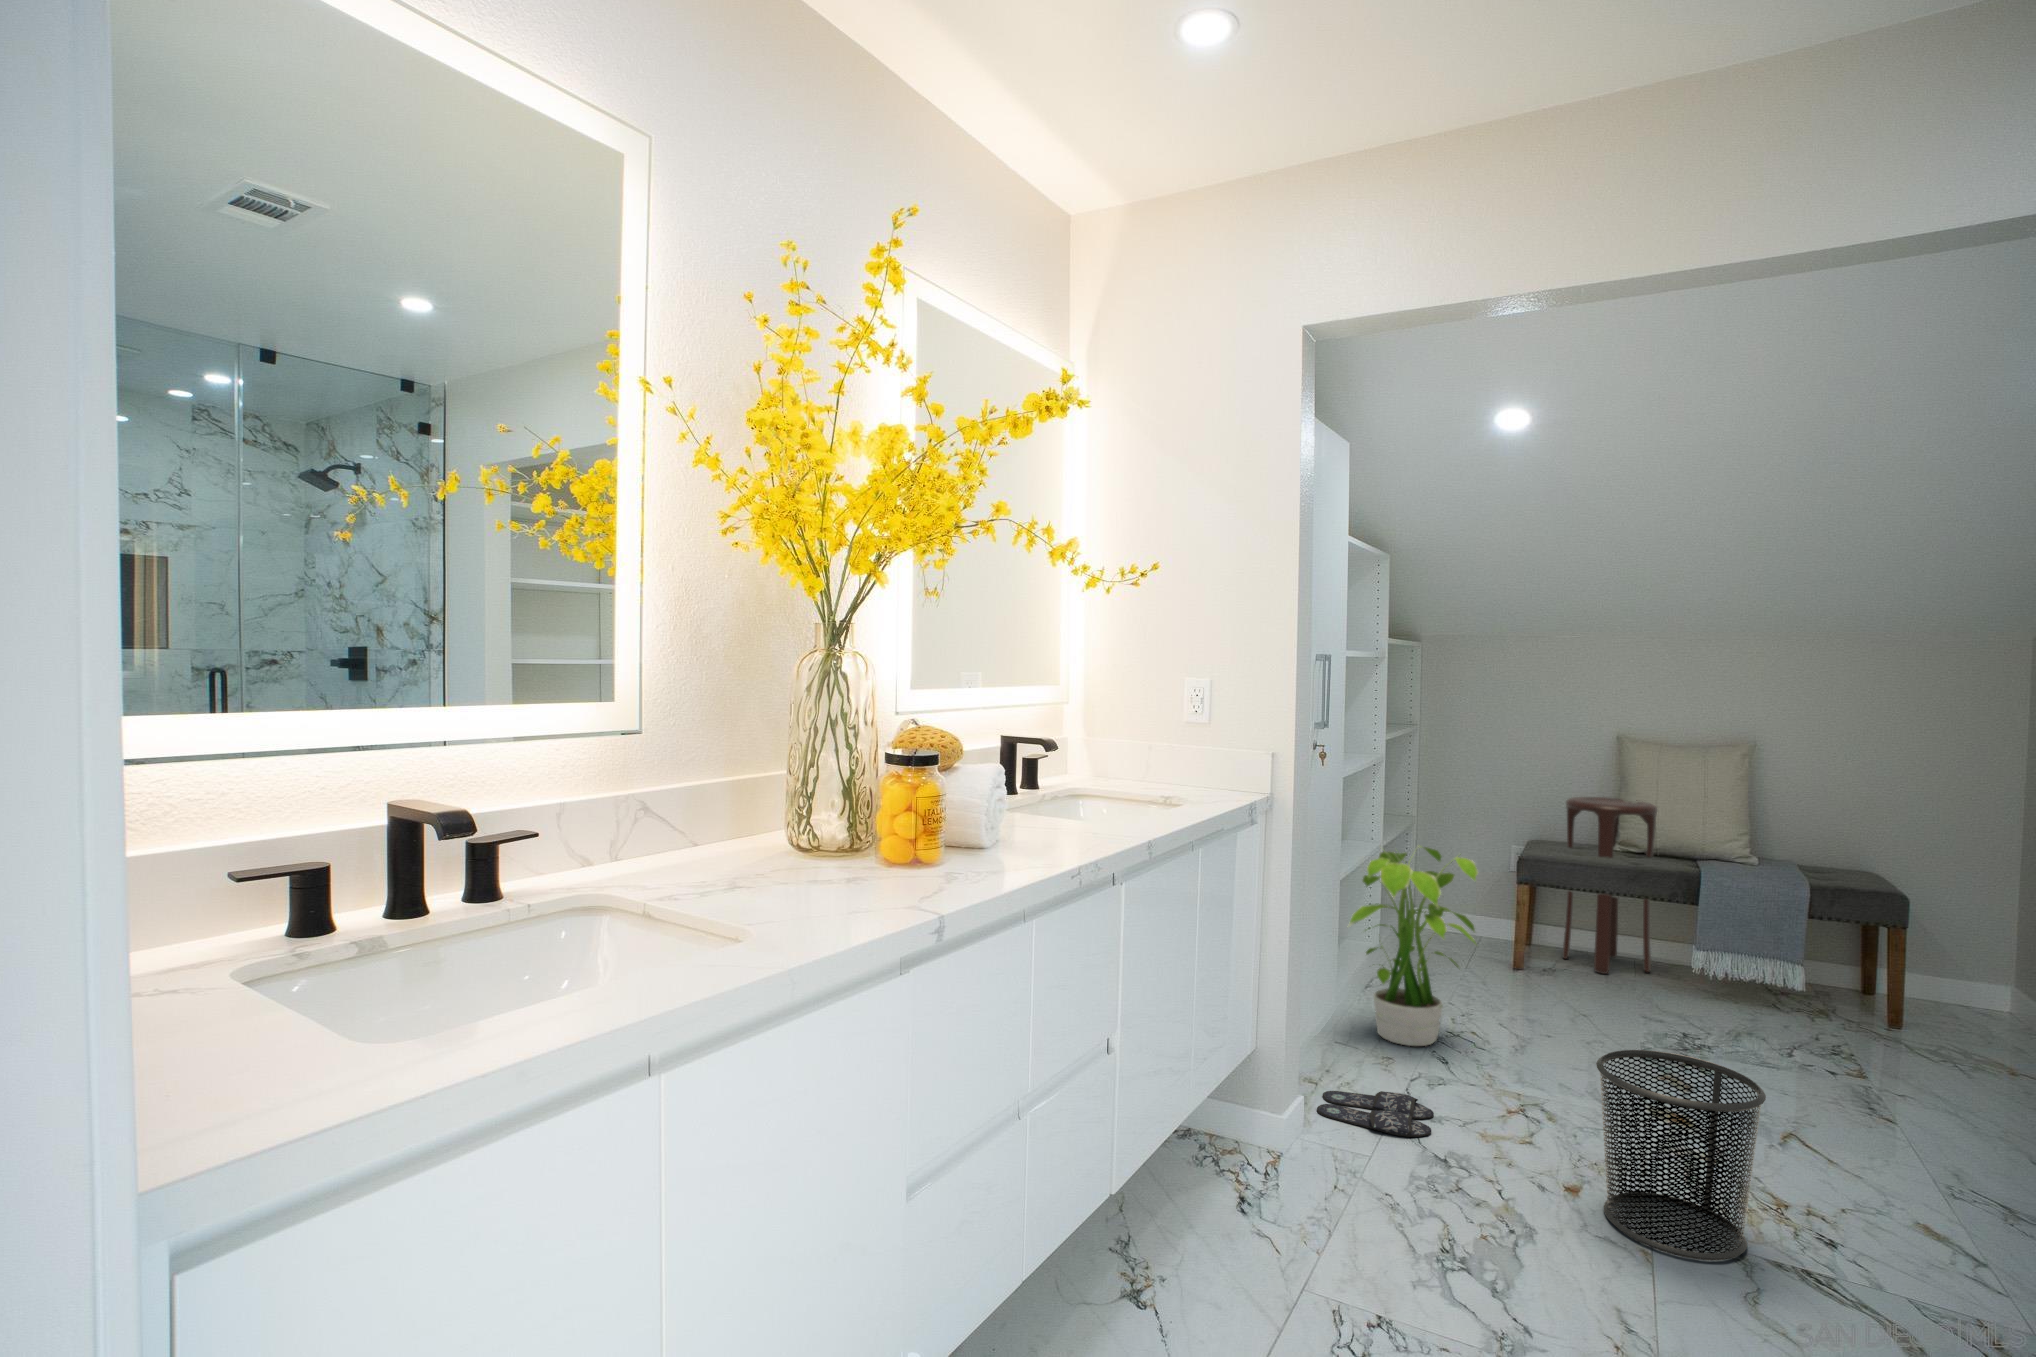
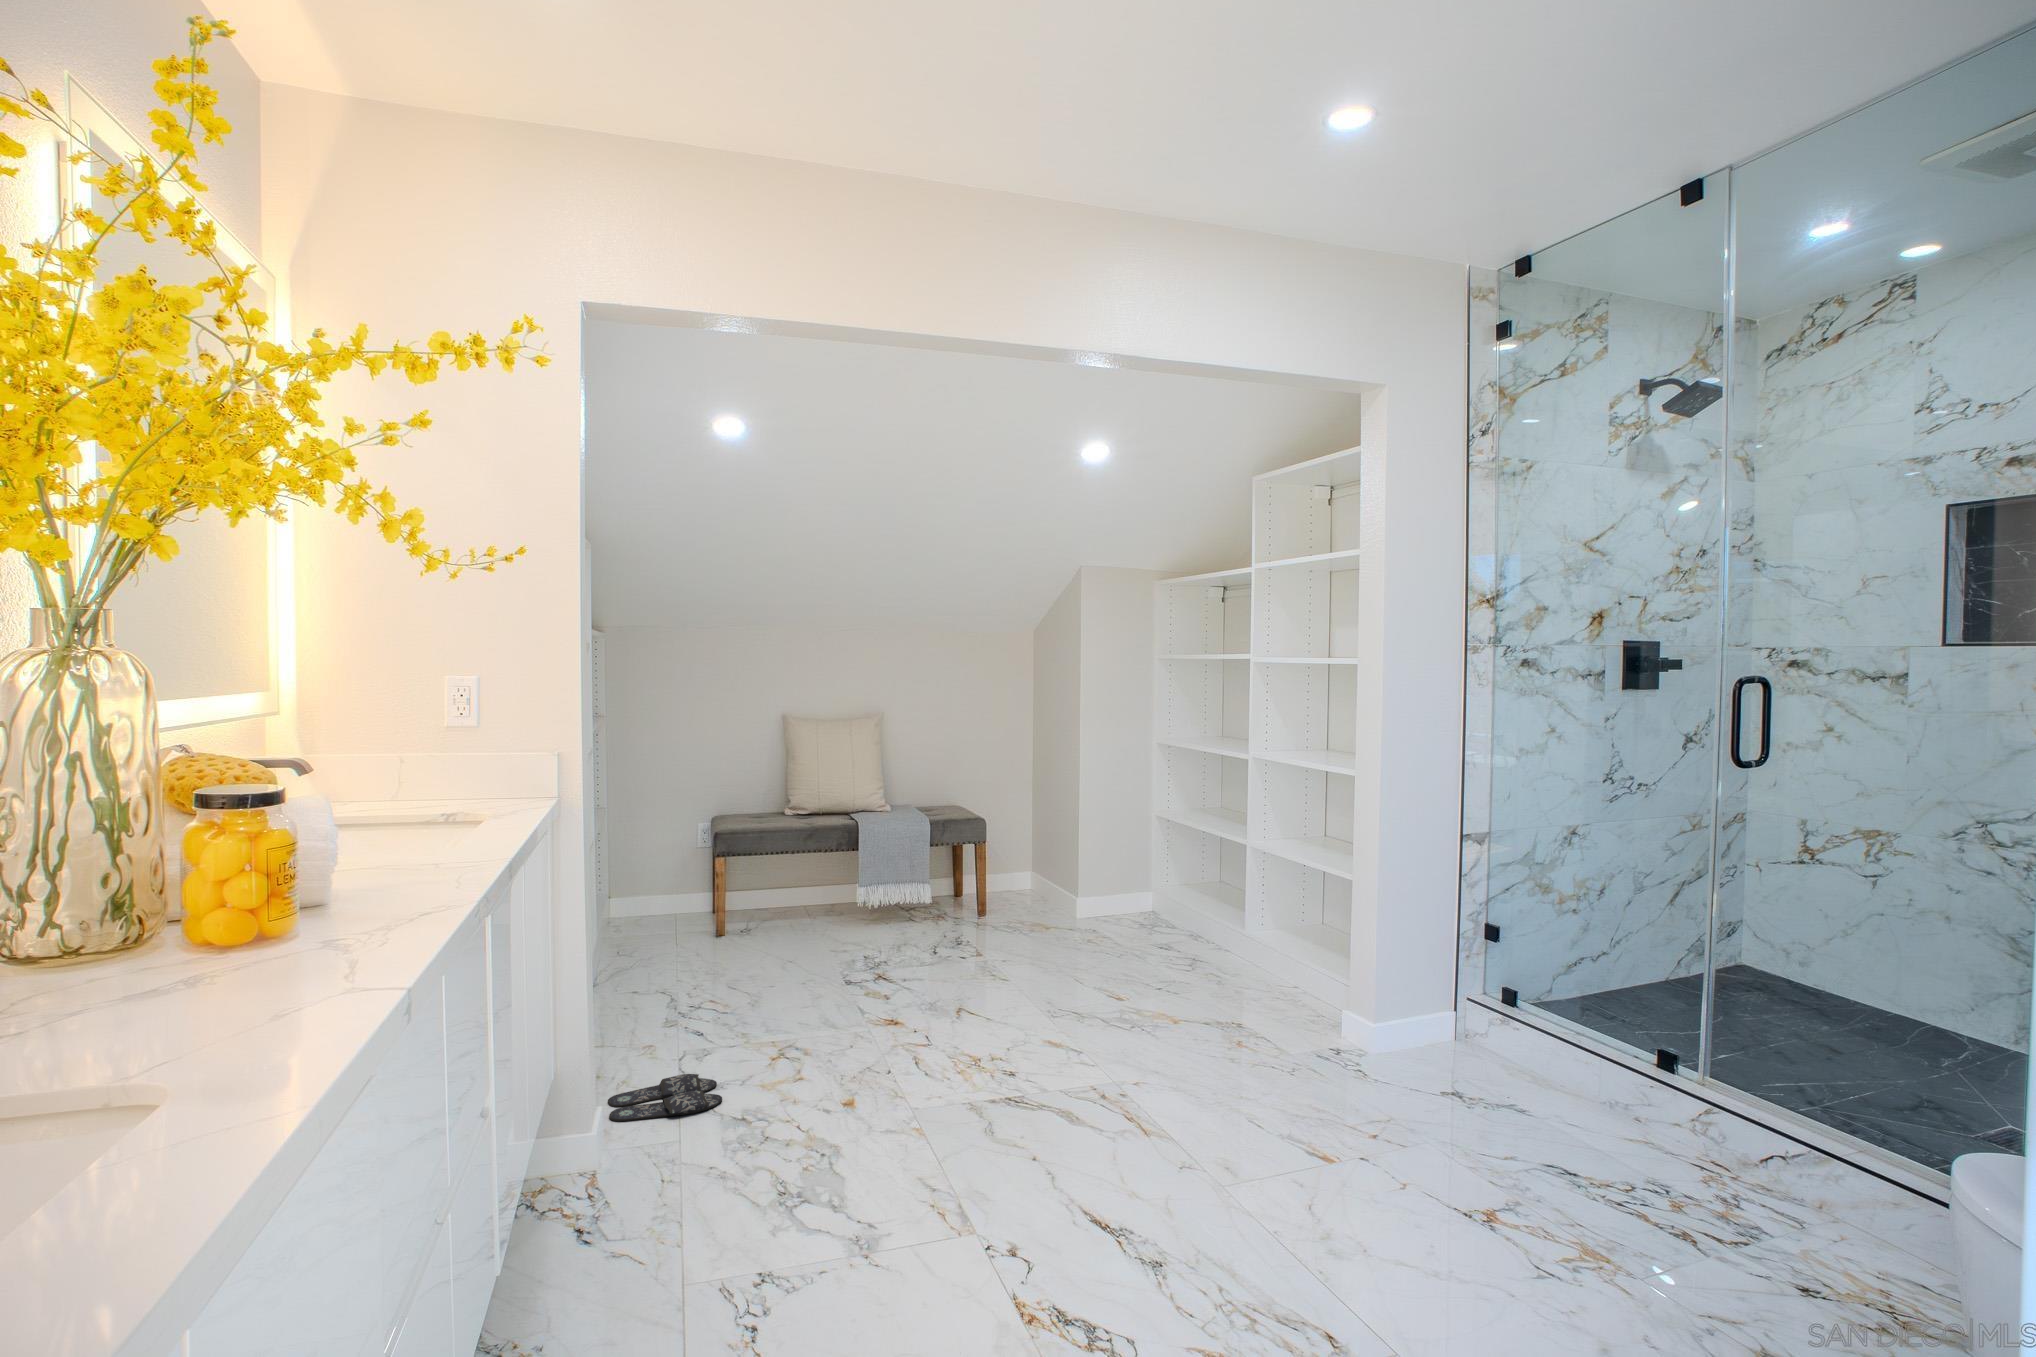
stool: present [1563,797,1657,974] -> none [749,773,821,925]
potted plant: present [1349,846,1478,1046] -> none [599,835,723,1032]
waste bin: present [1596,1050,1766,1260] -> none [865,964,981,1123]

